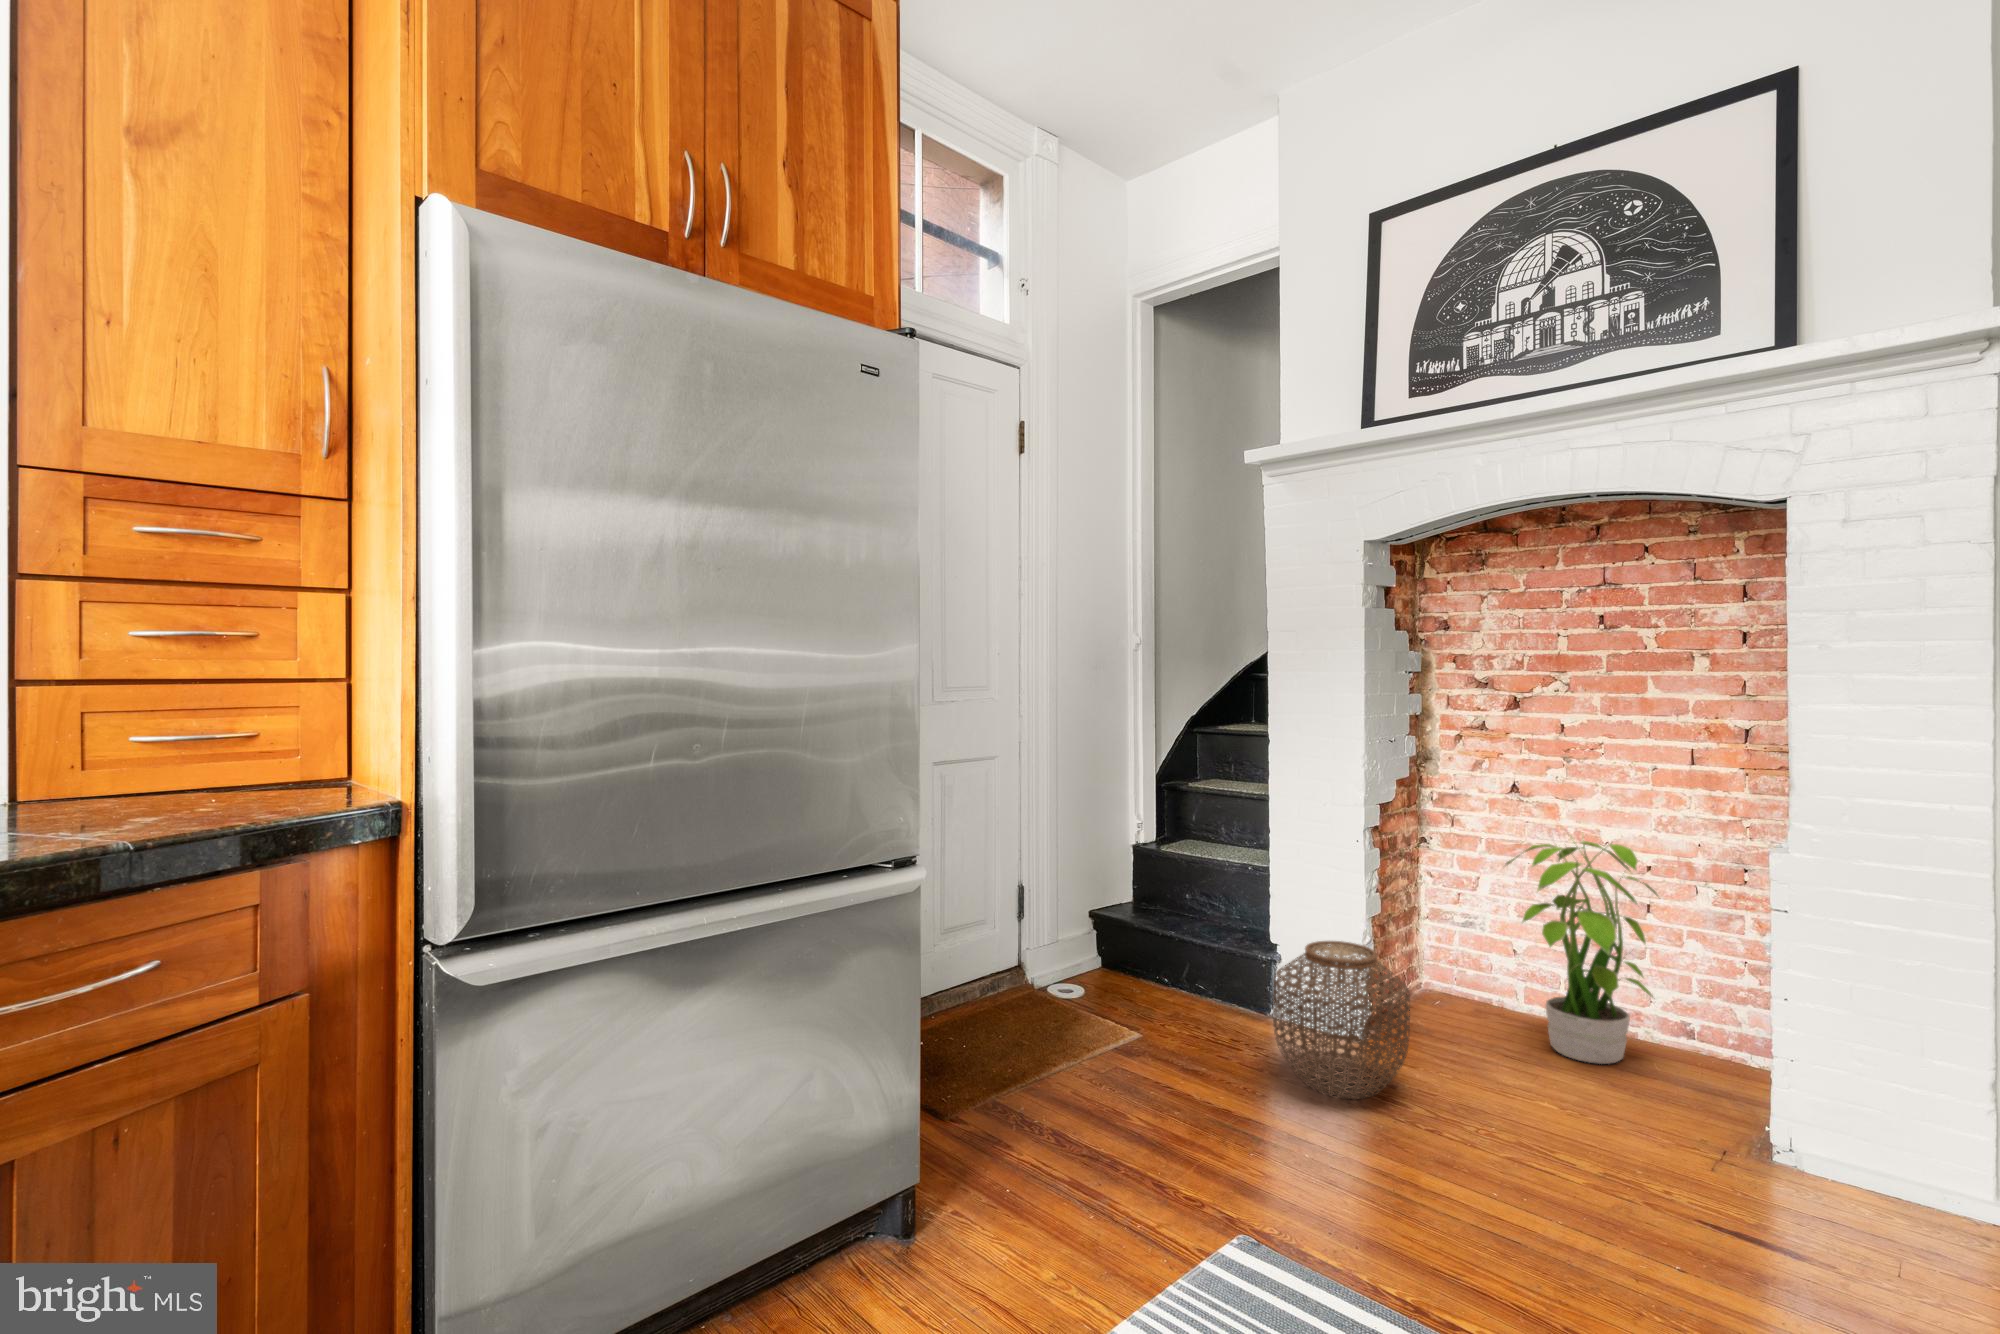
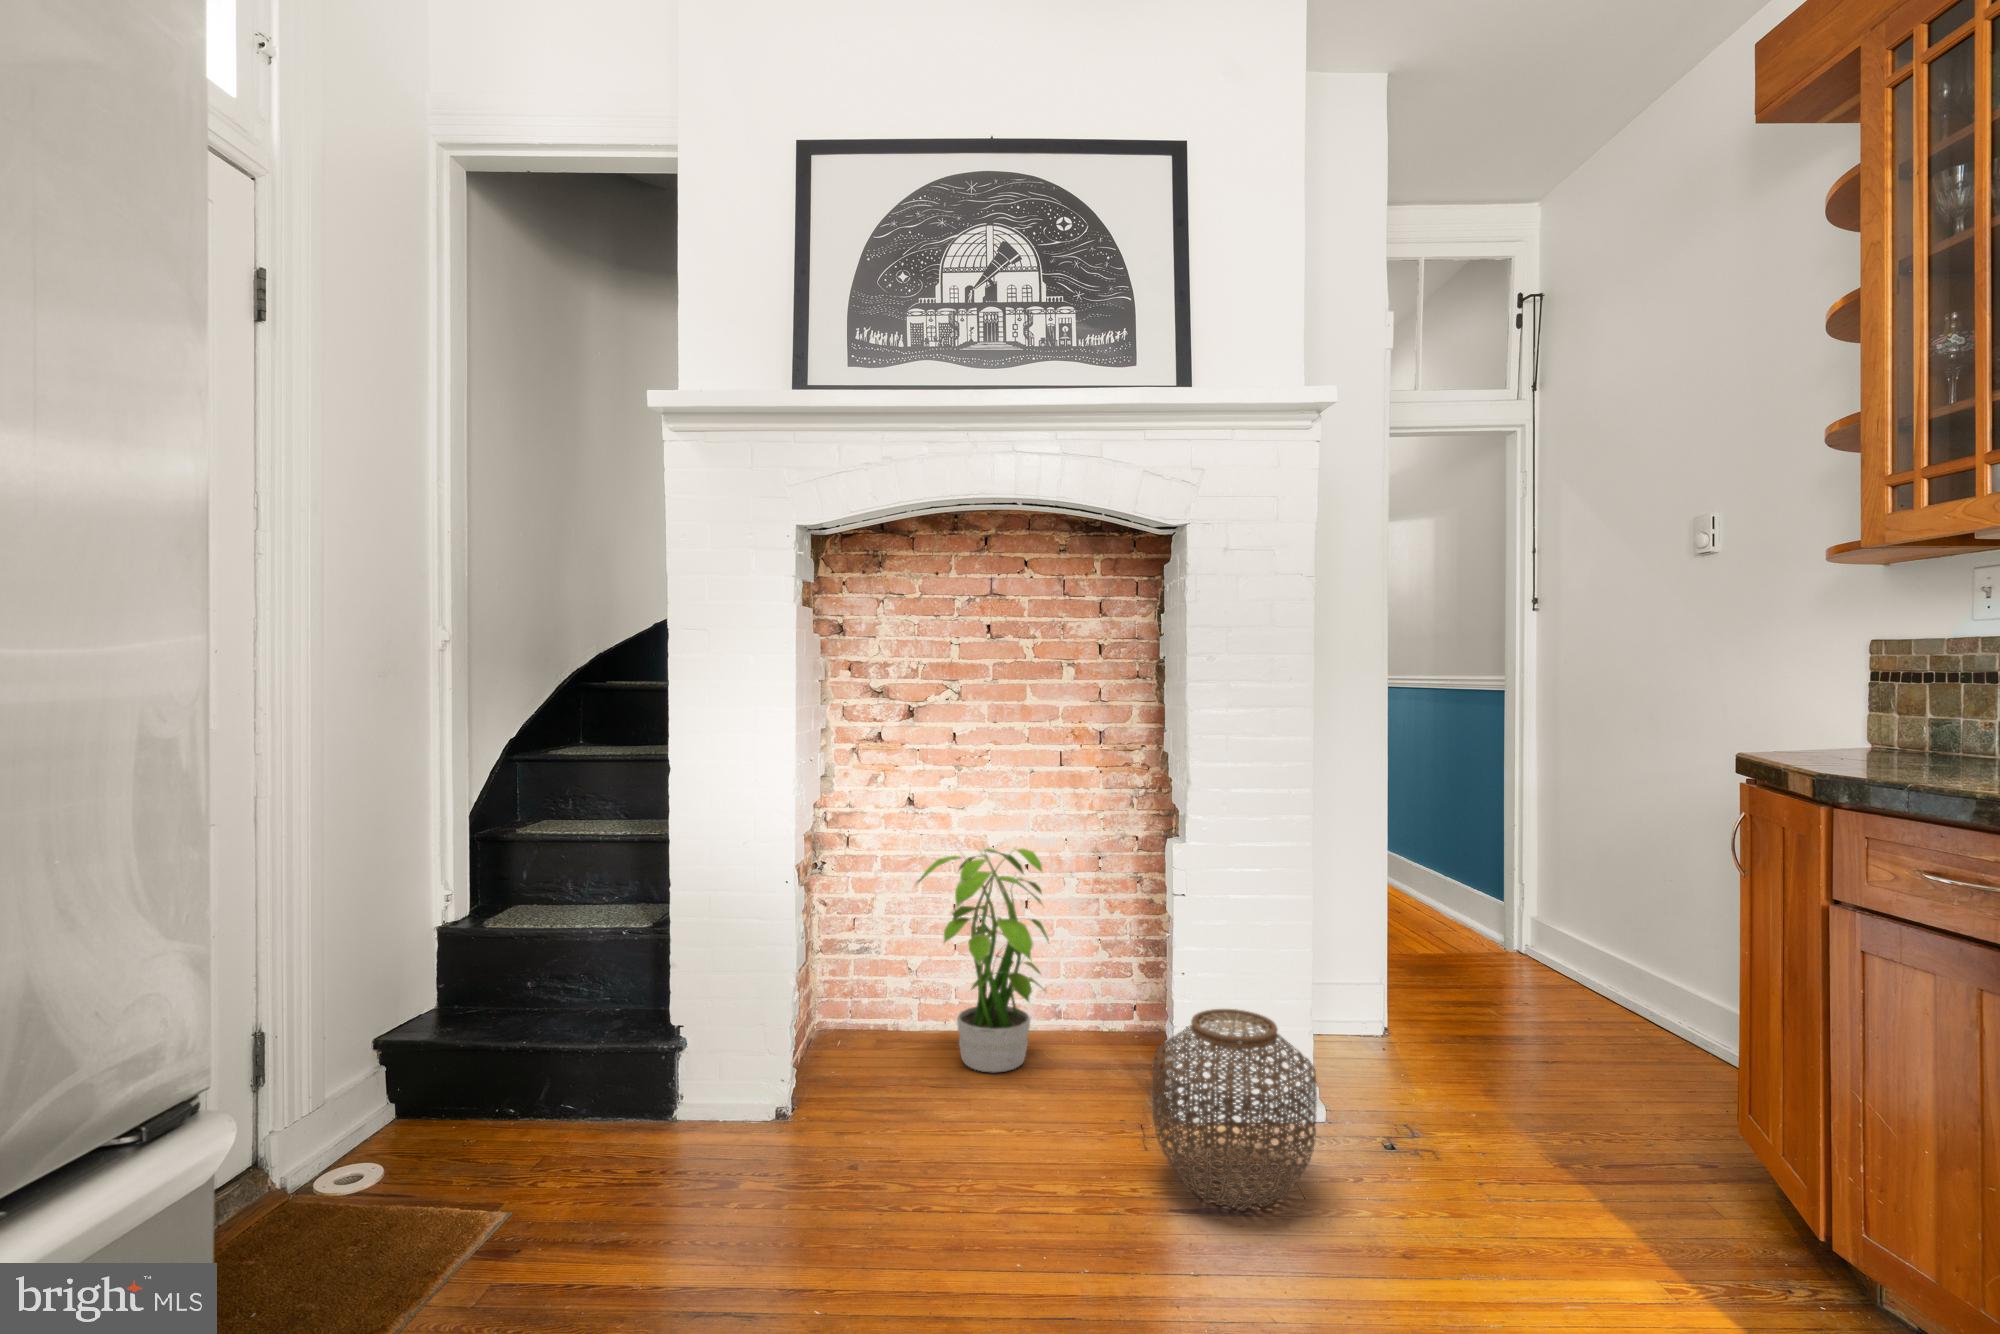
woven basket: present [1273,941,1410,1099] -> present [1153,1009,1316,1209]

